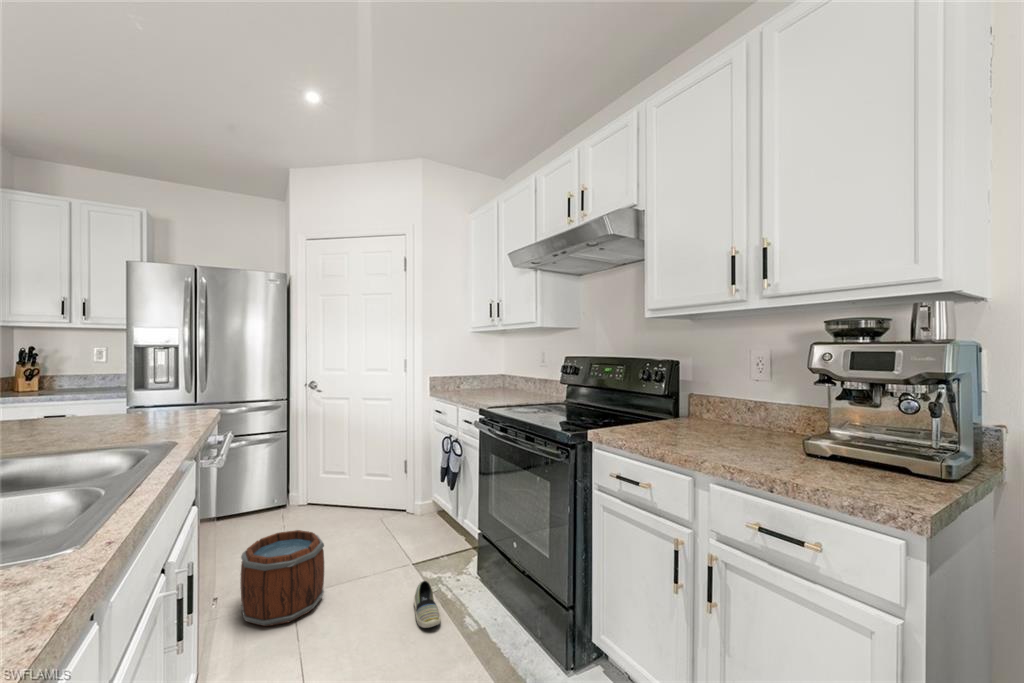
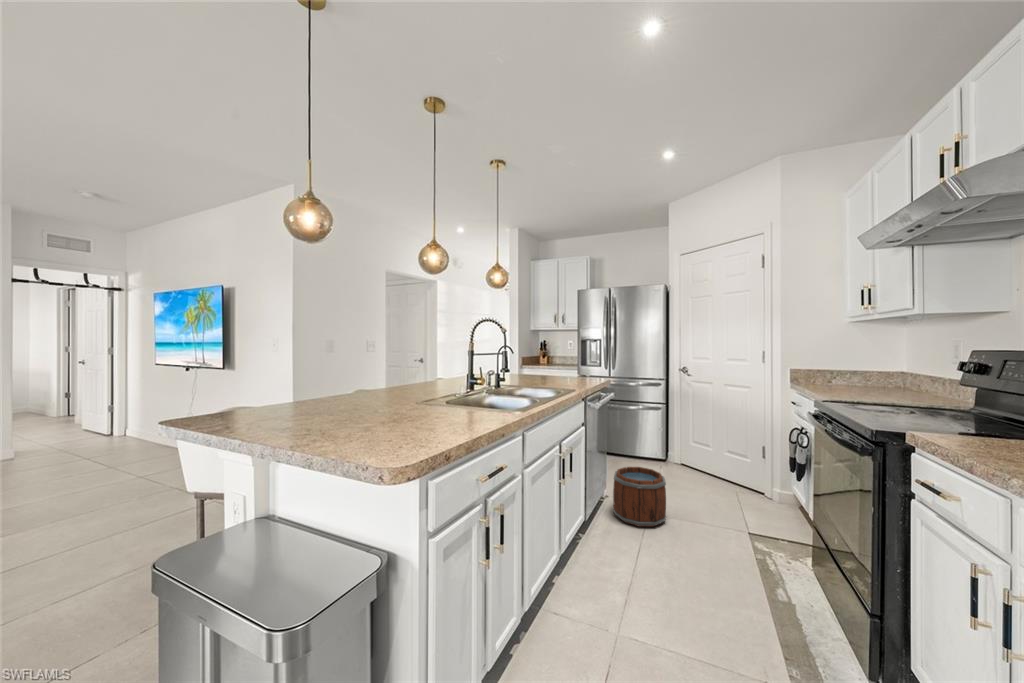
shoe: present [414,581,441,628] -> none [729,543,753,580]

